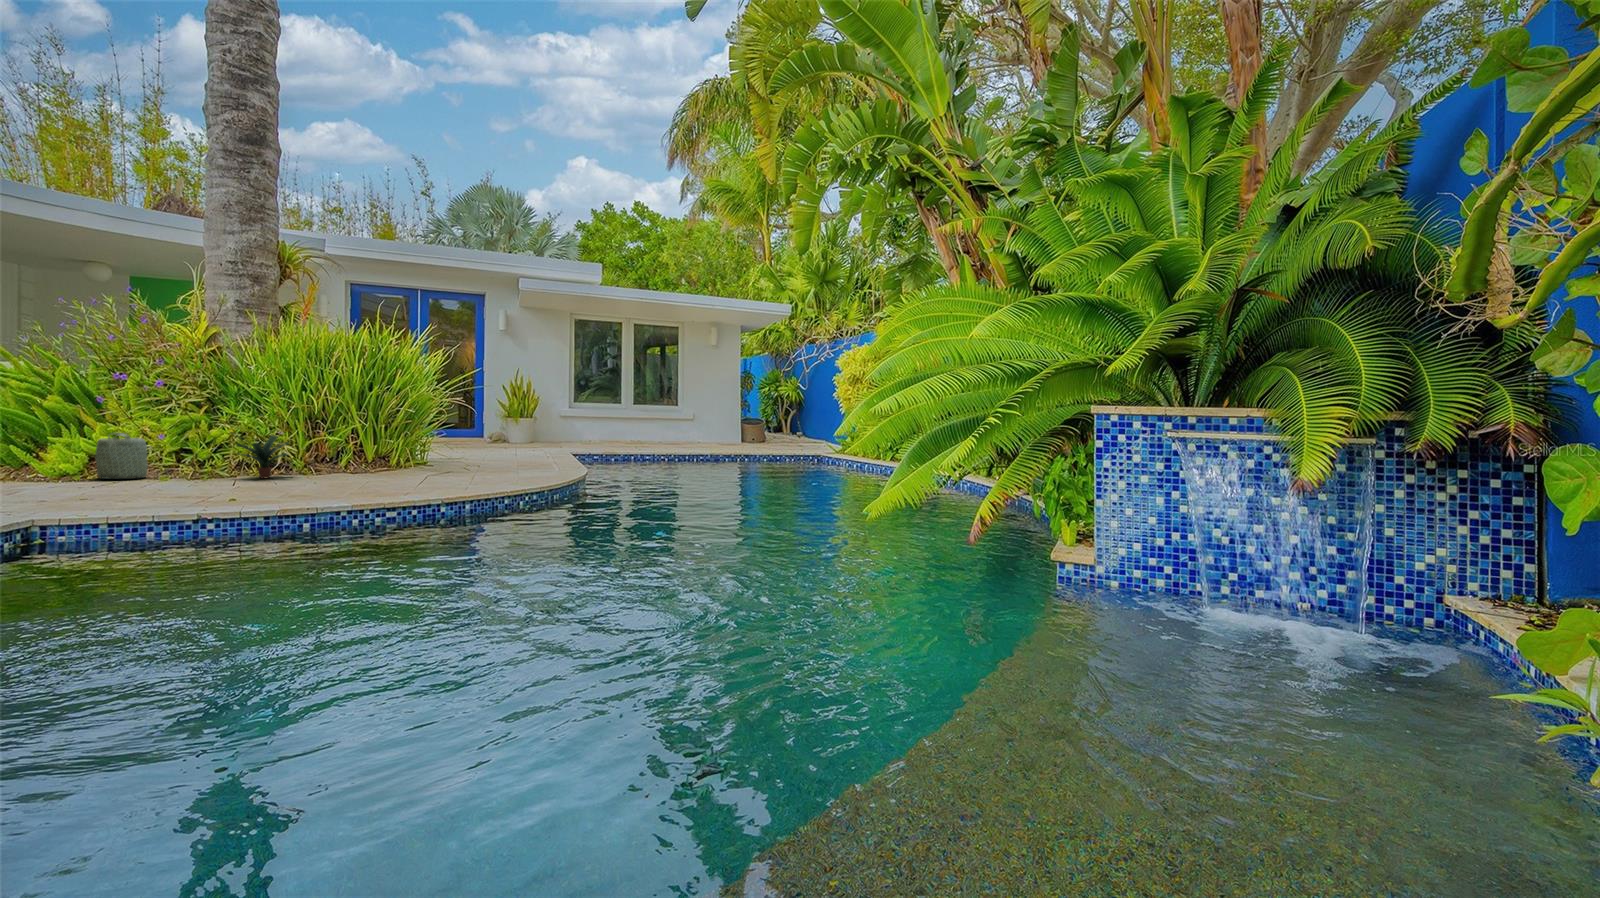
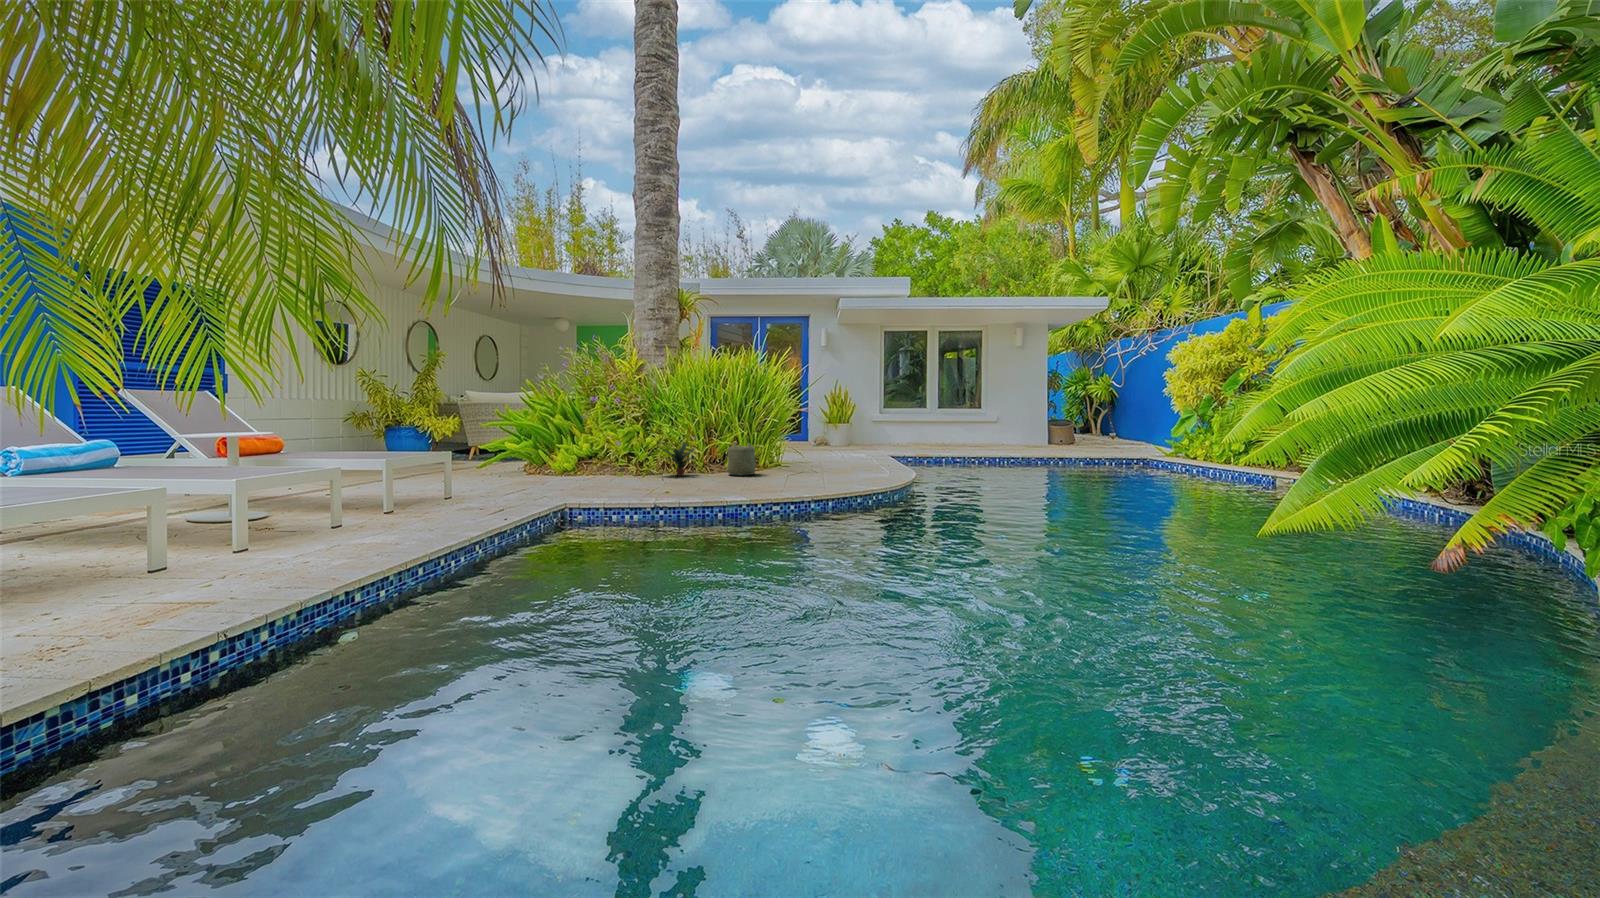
basket: present [95,433,148,479] -> present [727,444,756,475]

